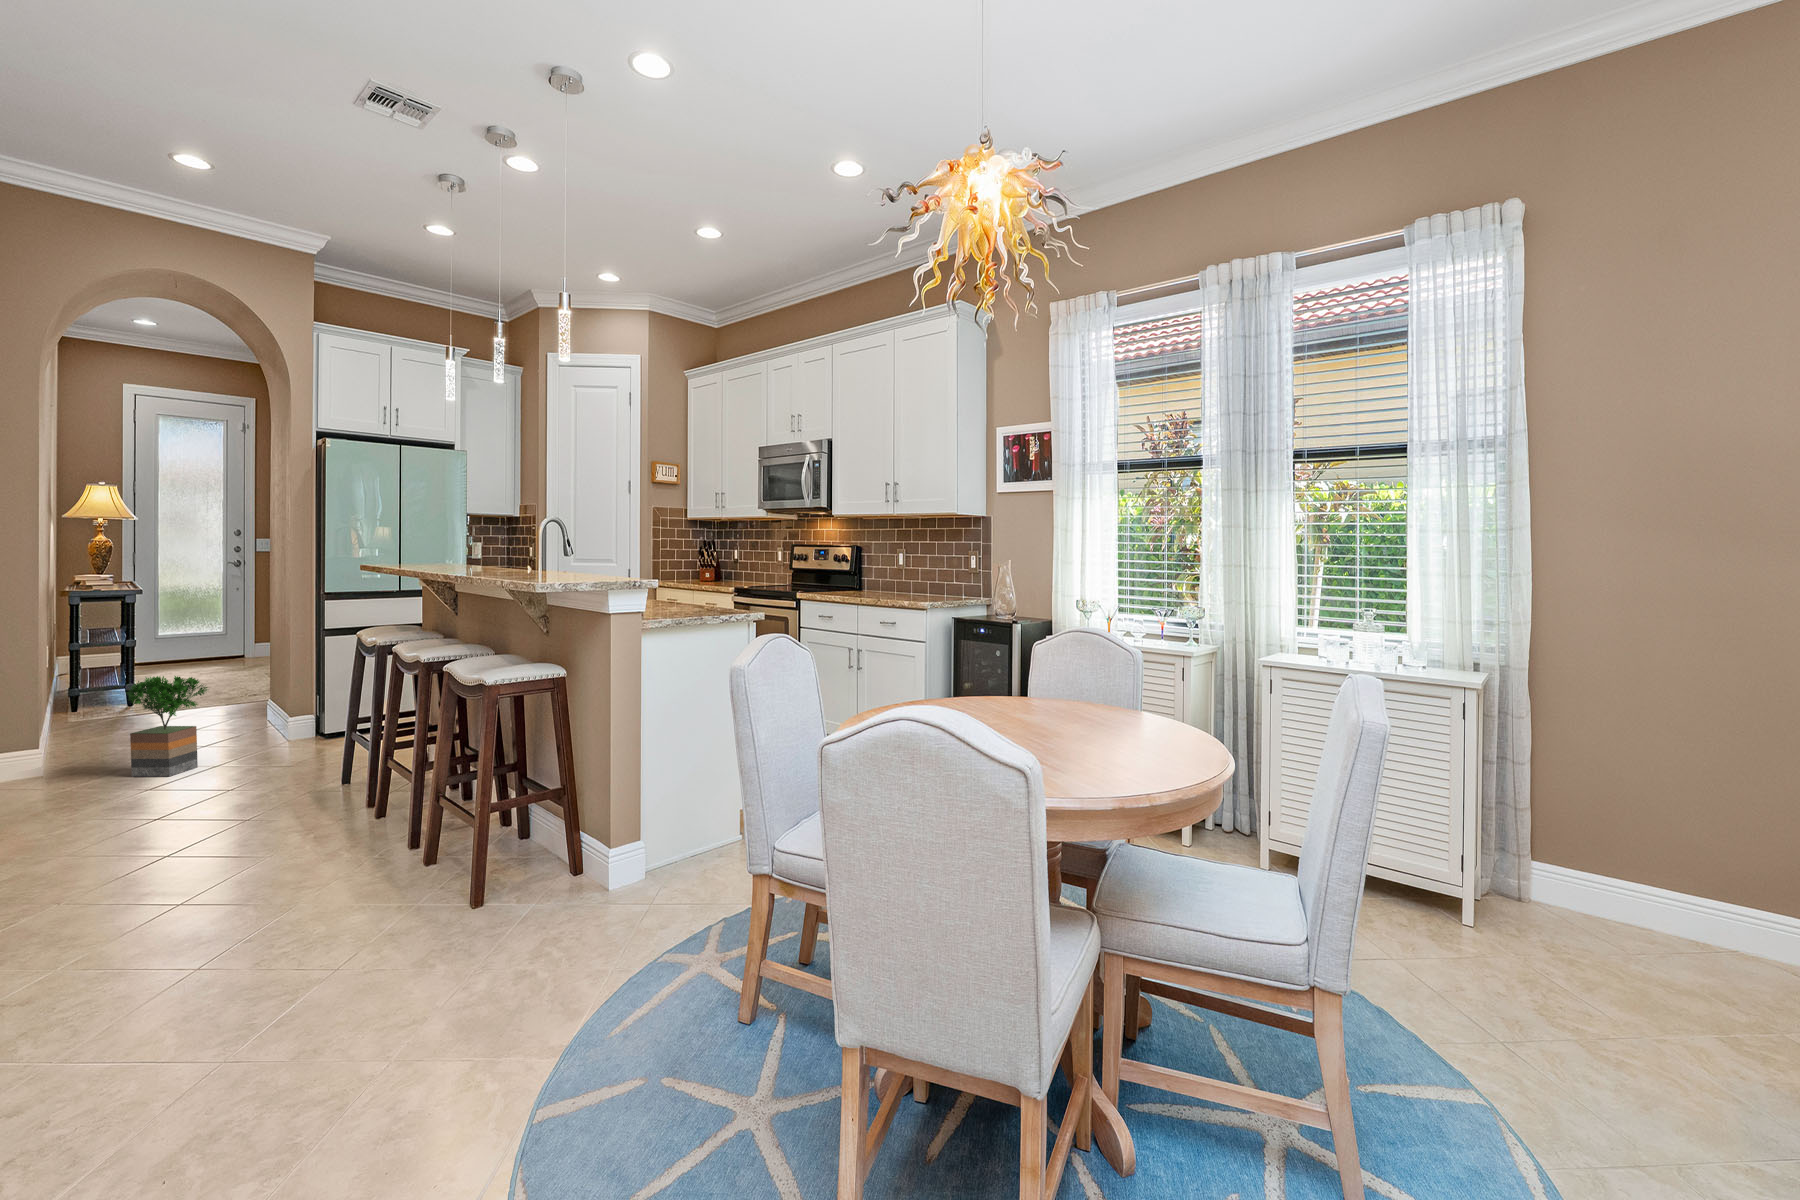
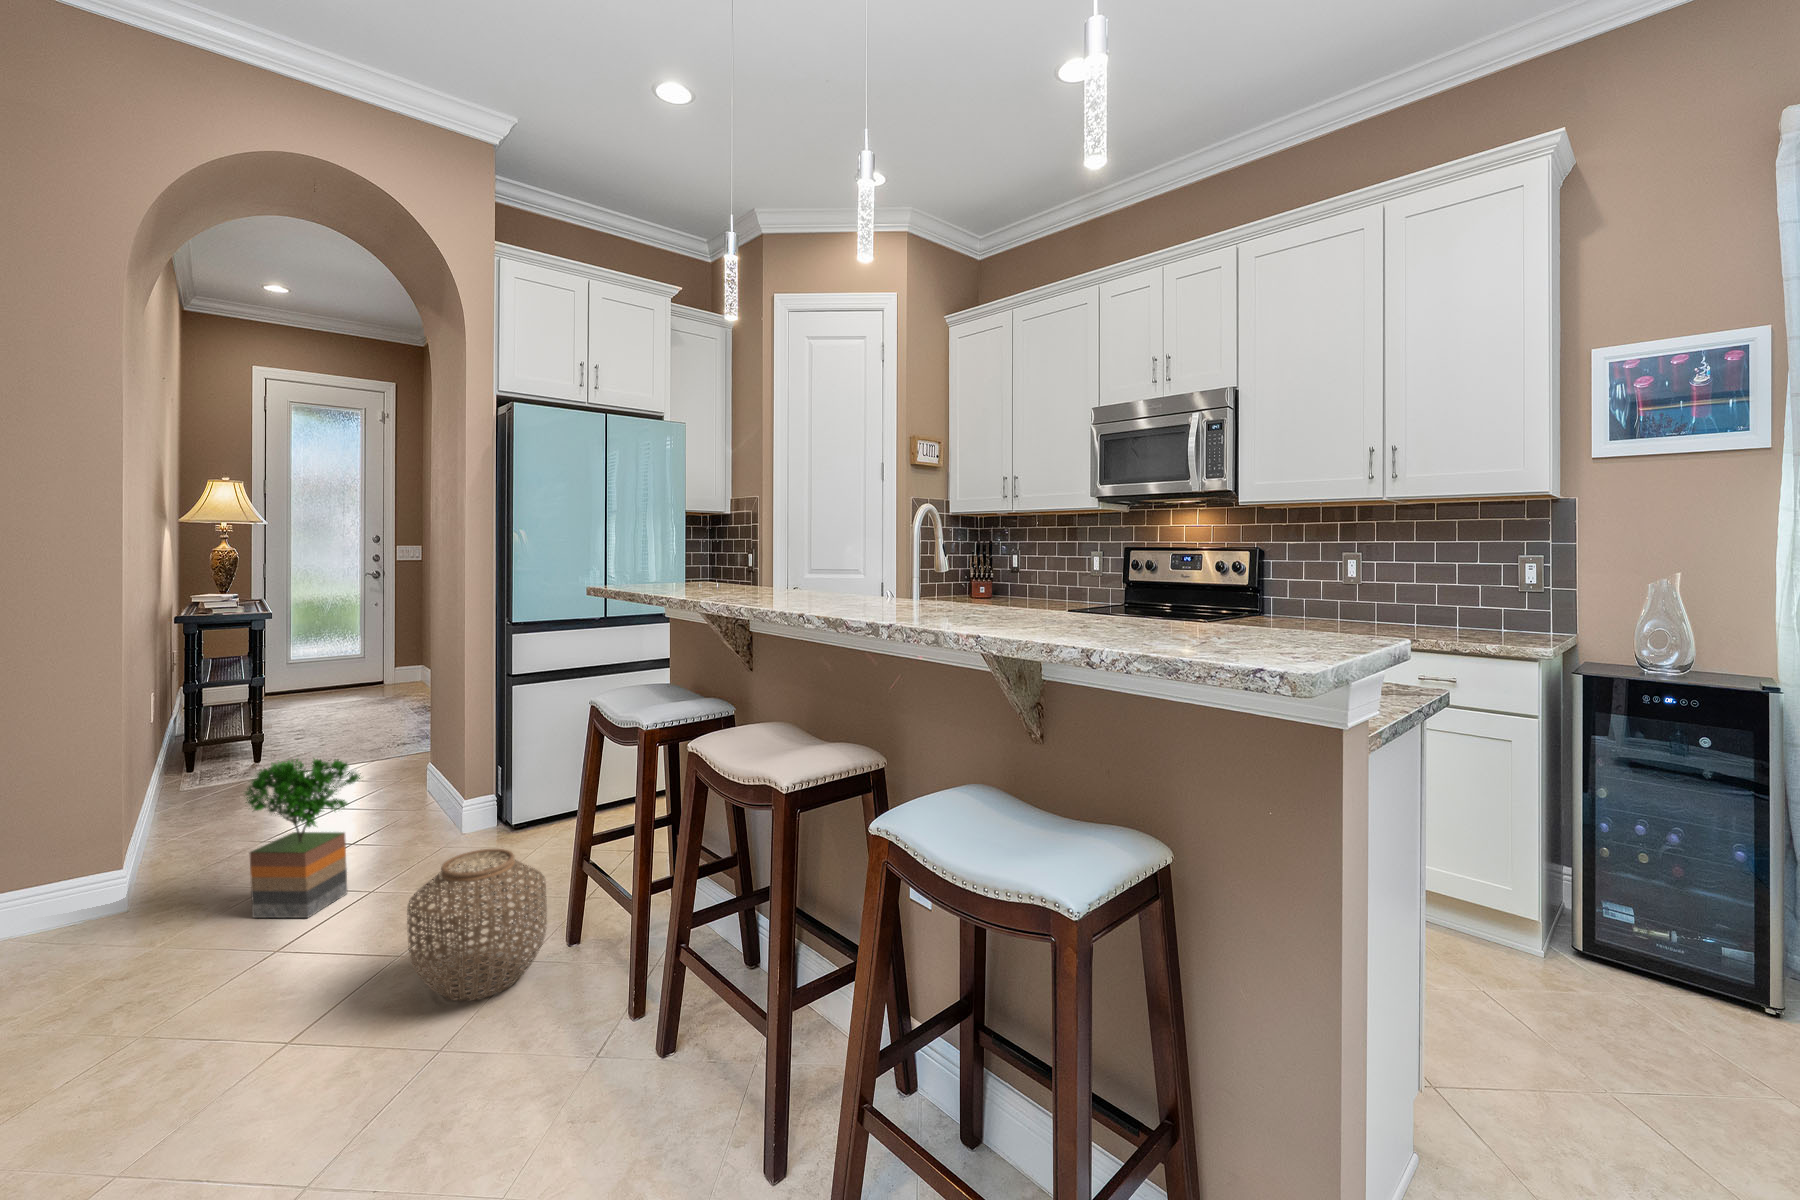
woven basket: none [231,720,321,803] -> present [407,849,547,1000]

